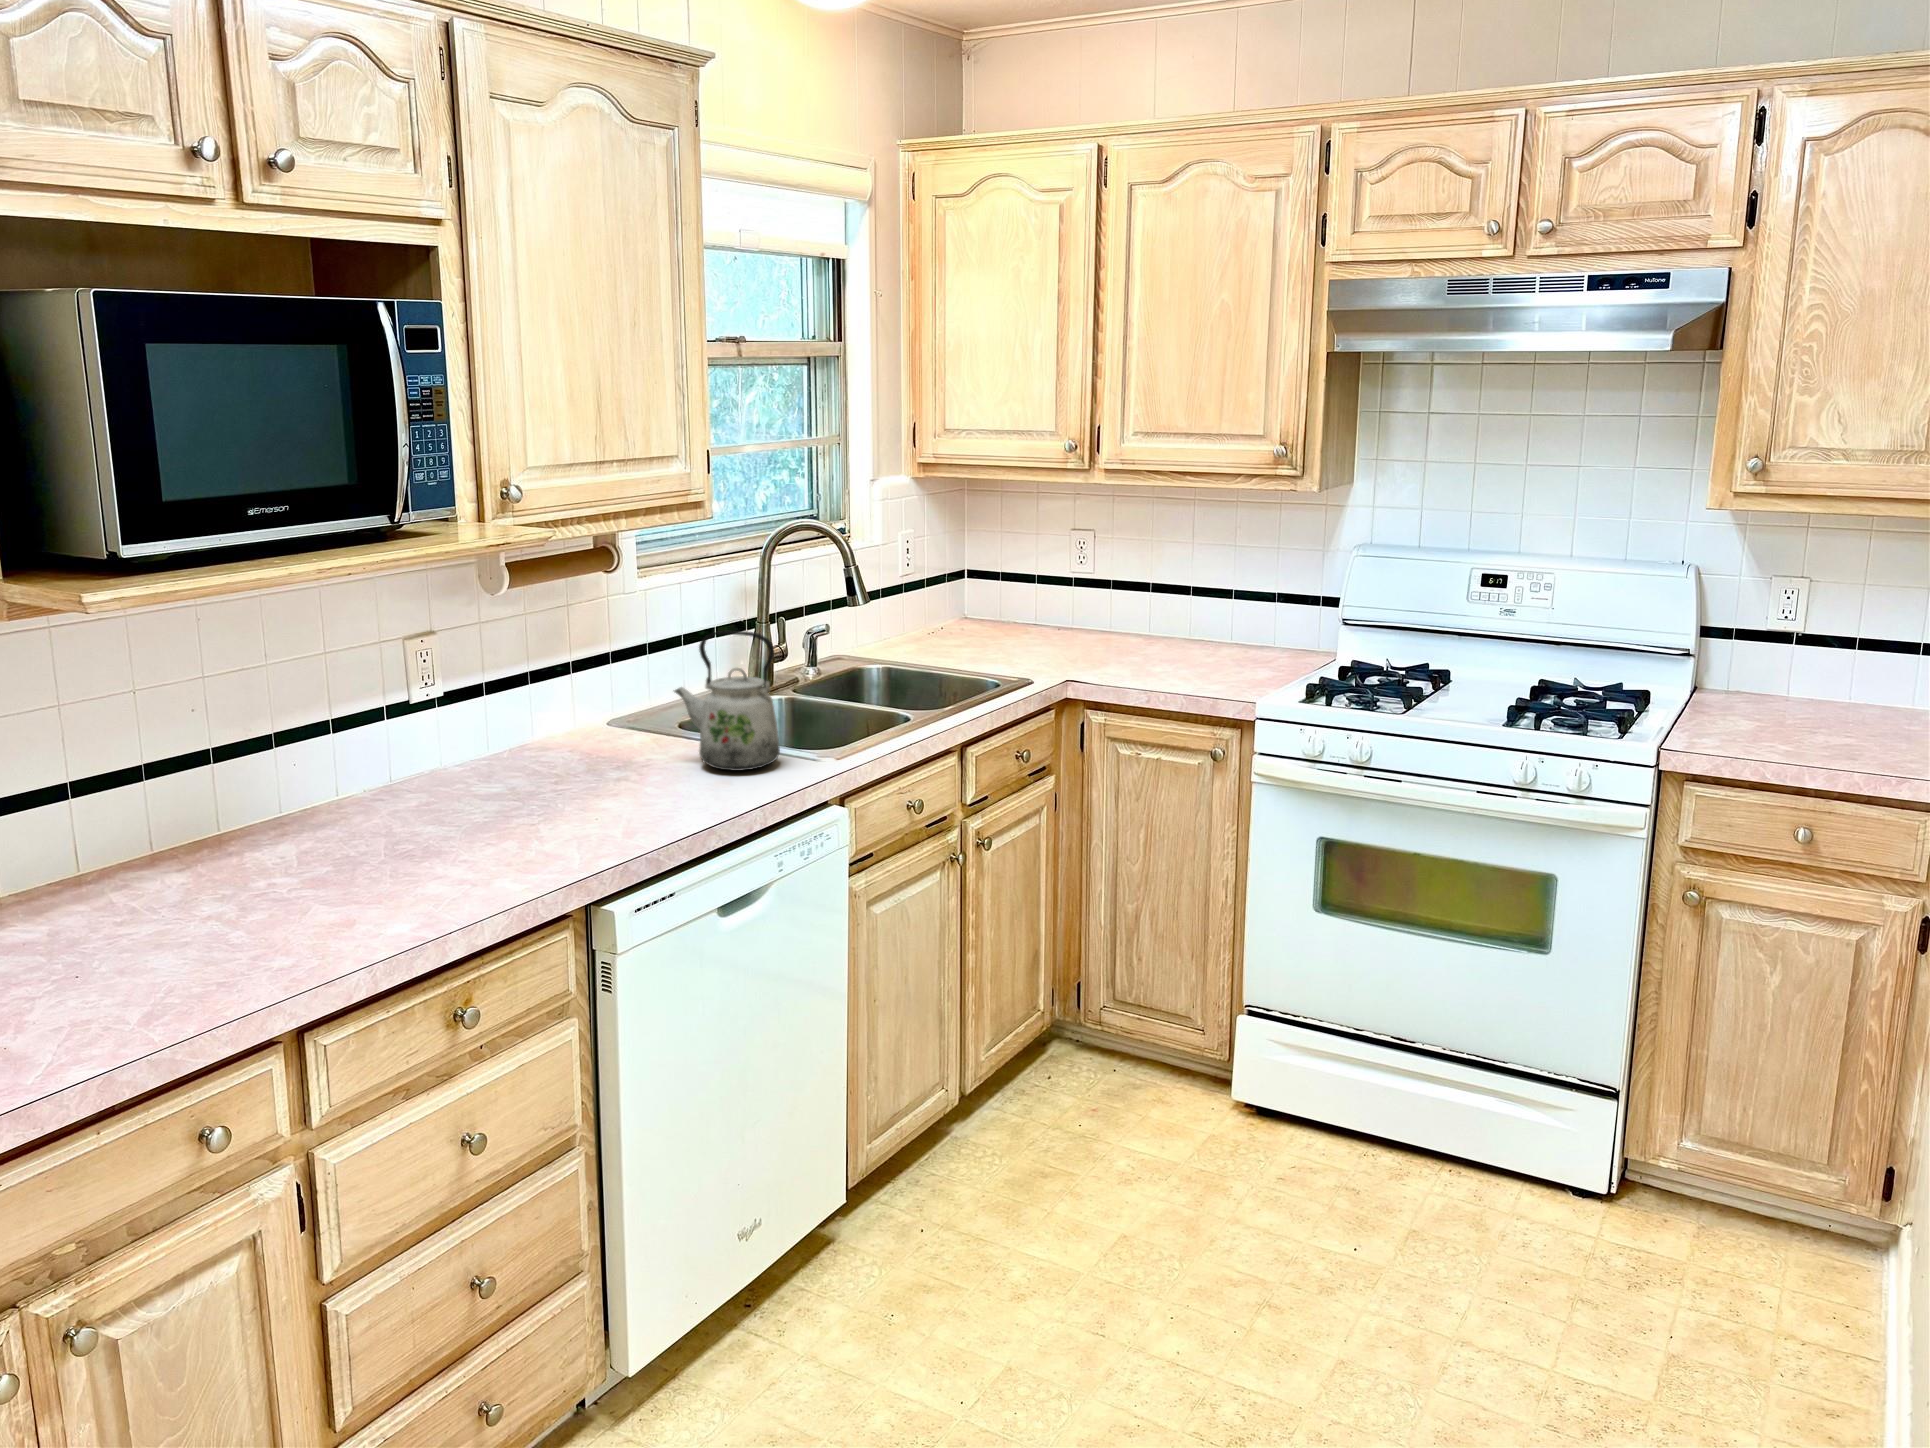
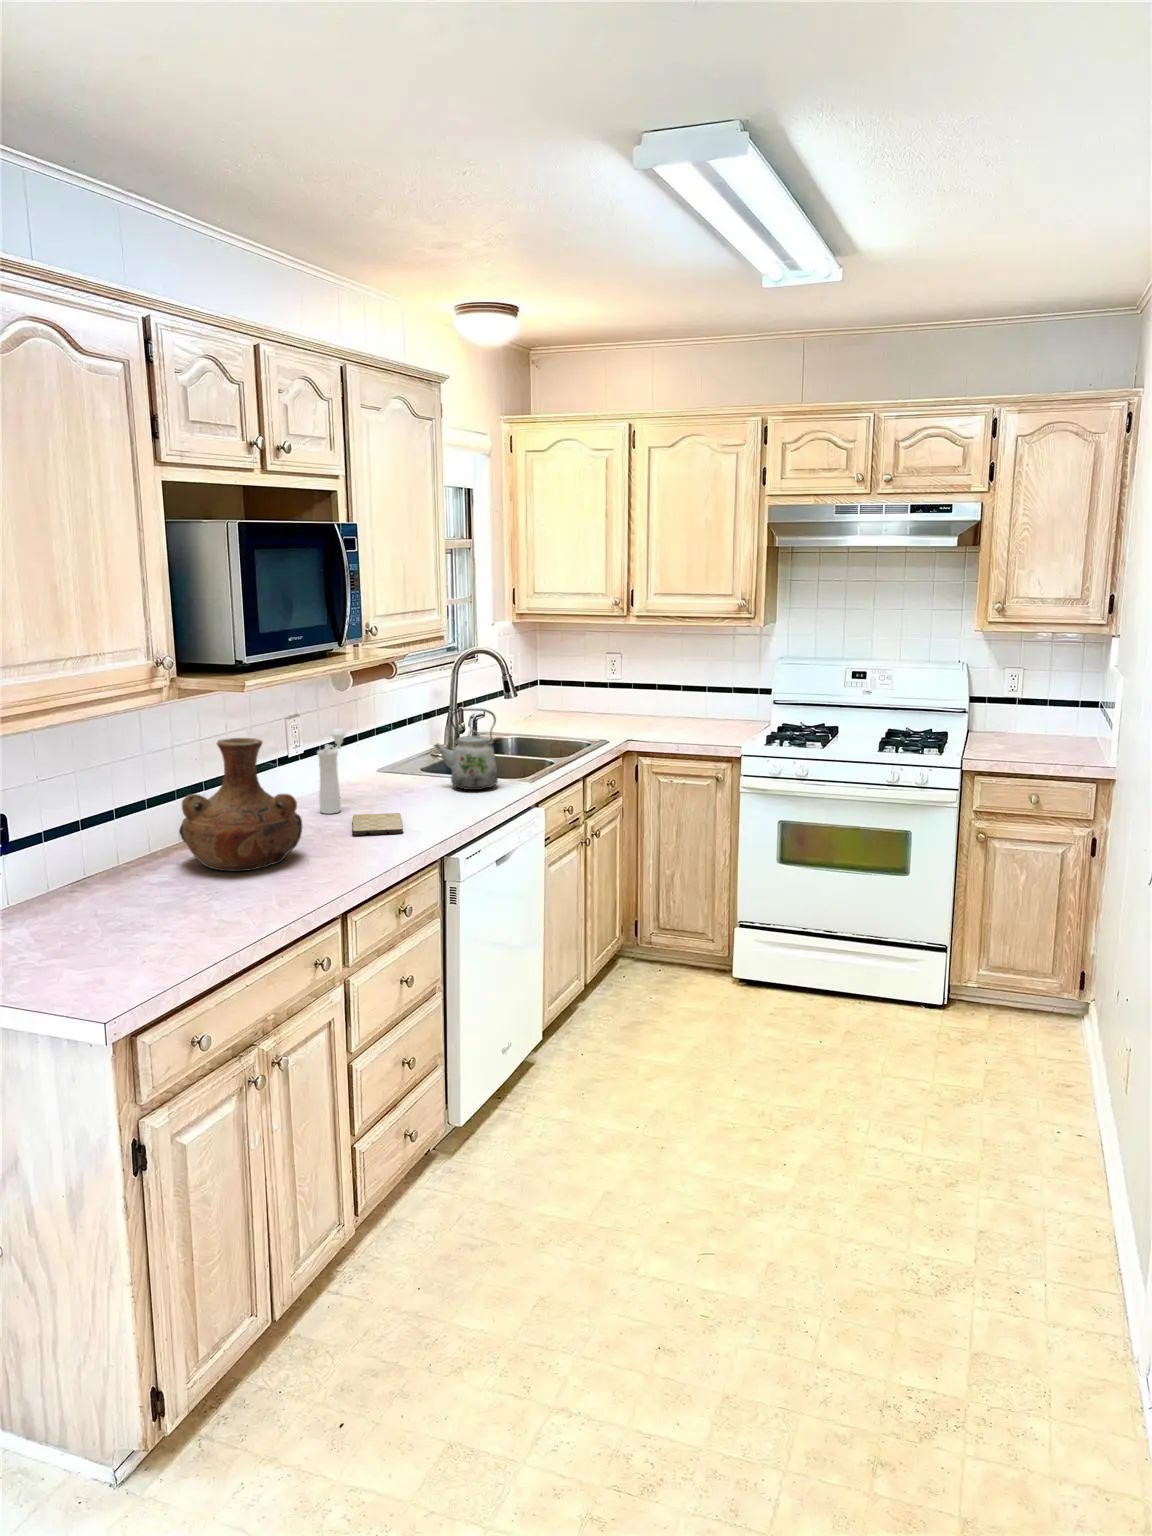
pepper mill: none [440,660,508,806] -> present [317,729,346,814]
vase: none [101,687,328,925] -> present [179,738,302,871]
cutting board: none [450,813,564,858] -> present [352,813,403,835]

